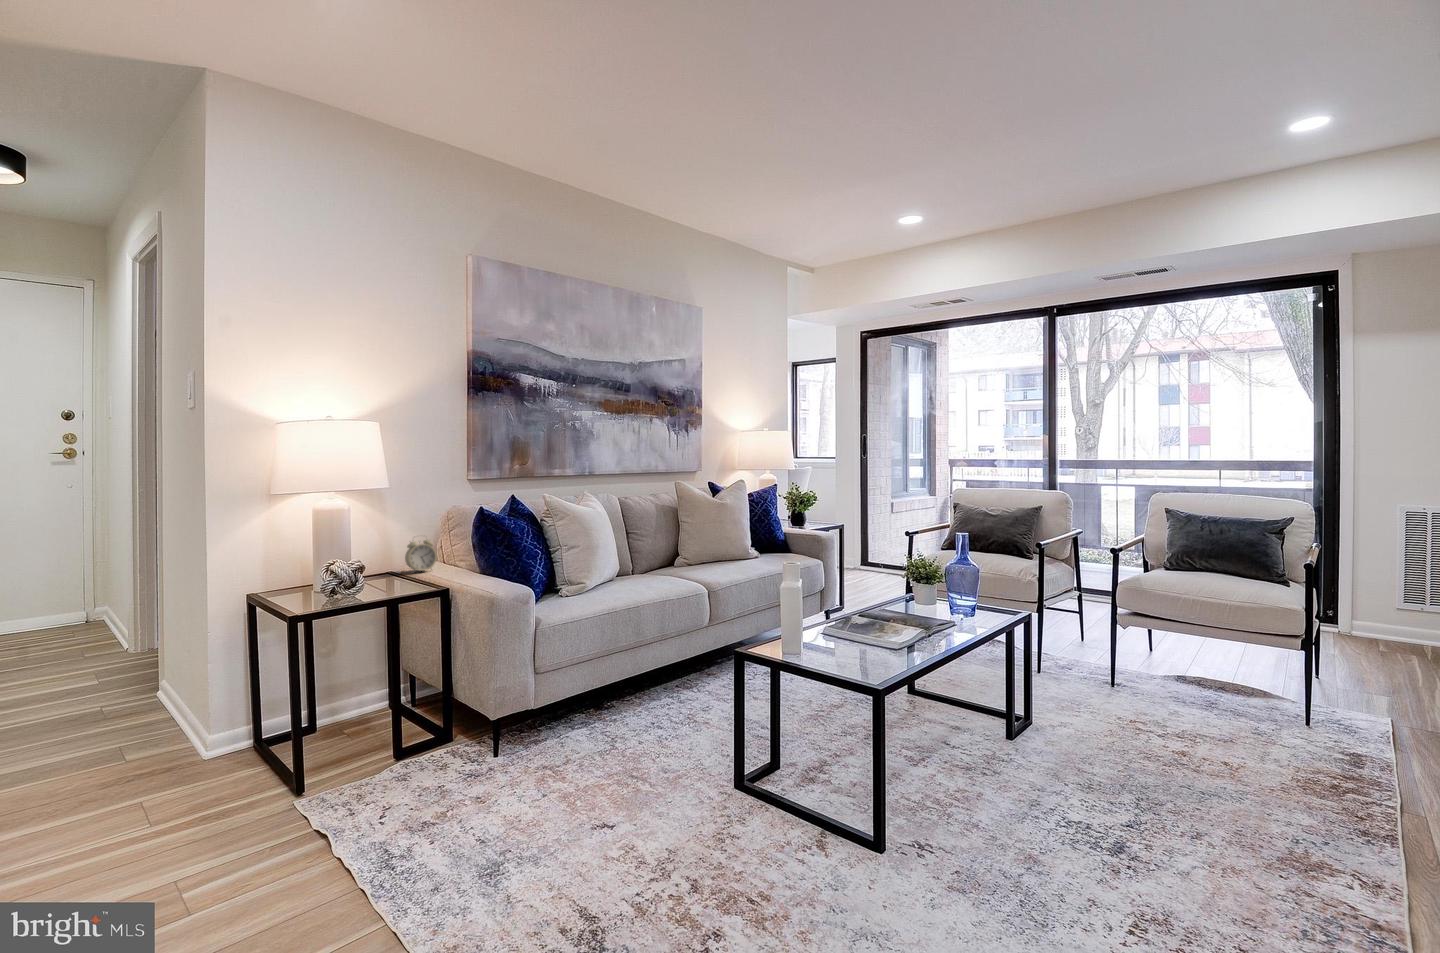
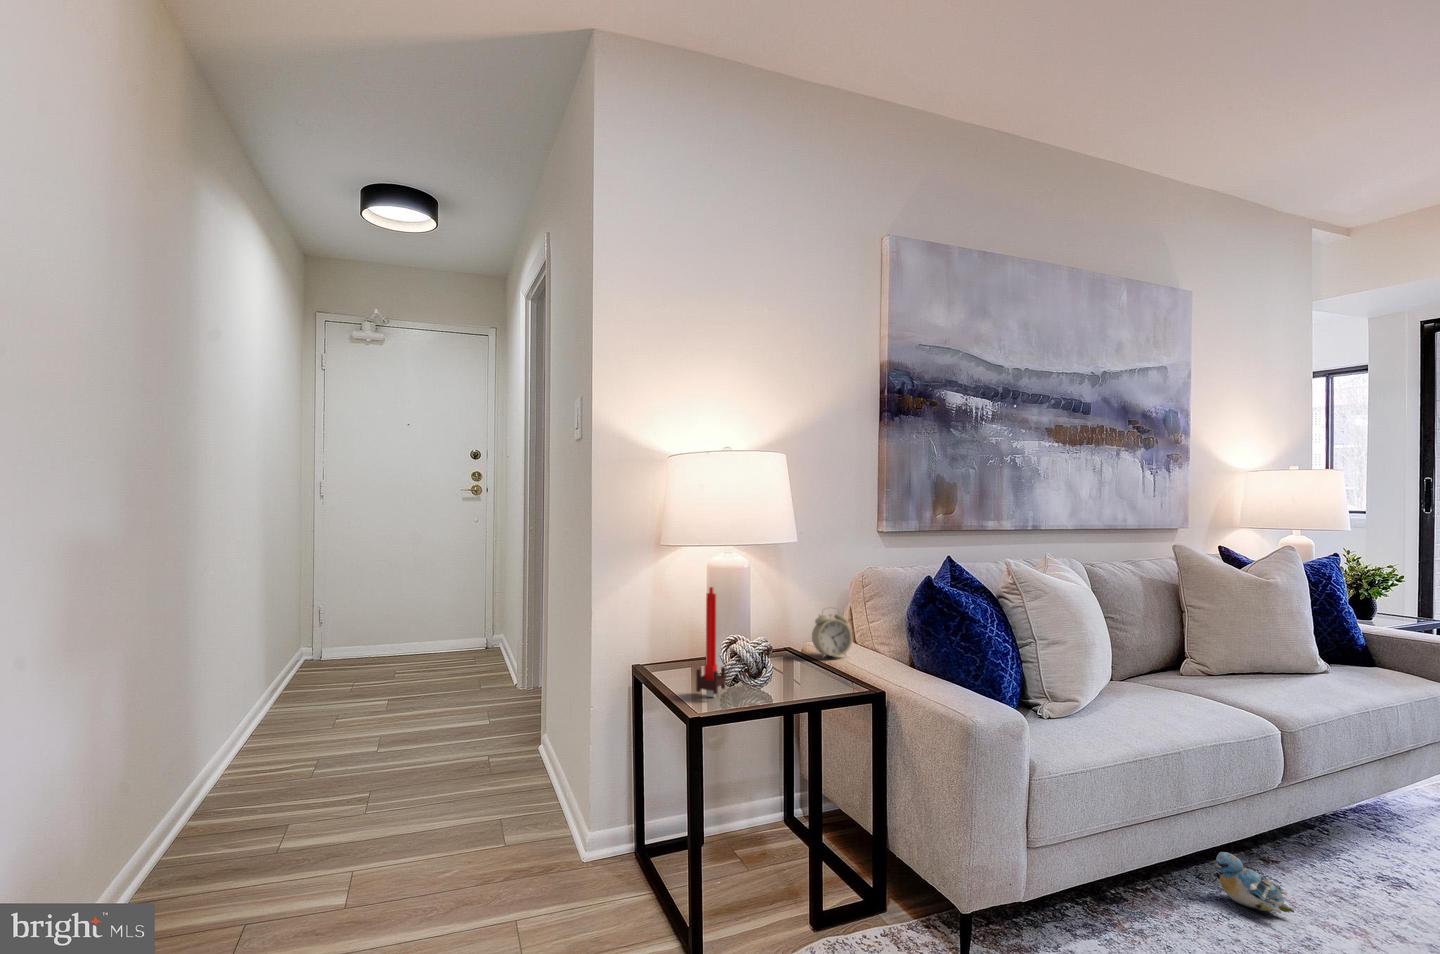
candle: none [297,523,323,604] -> present [696,587,725,697]
plush toy: none [665,662,701,690] -> present [1213,852,1294,913]

